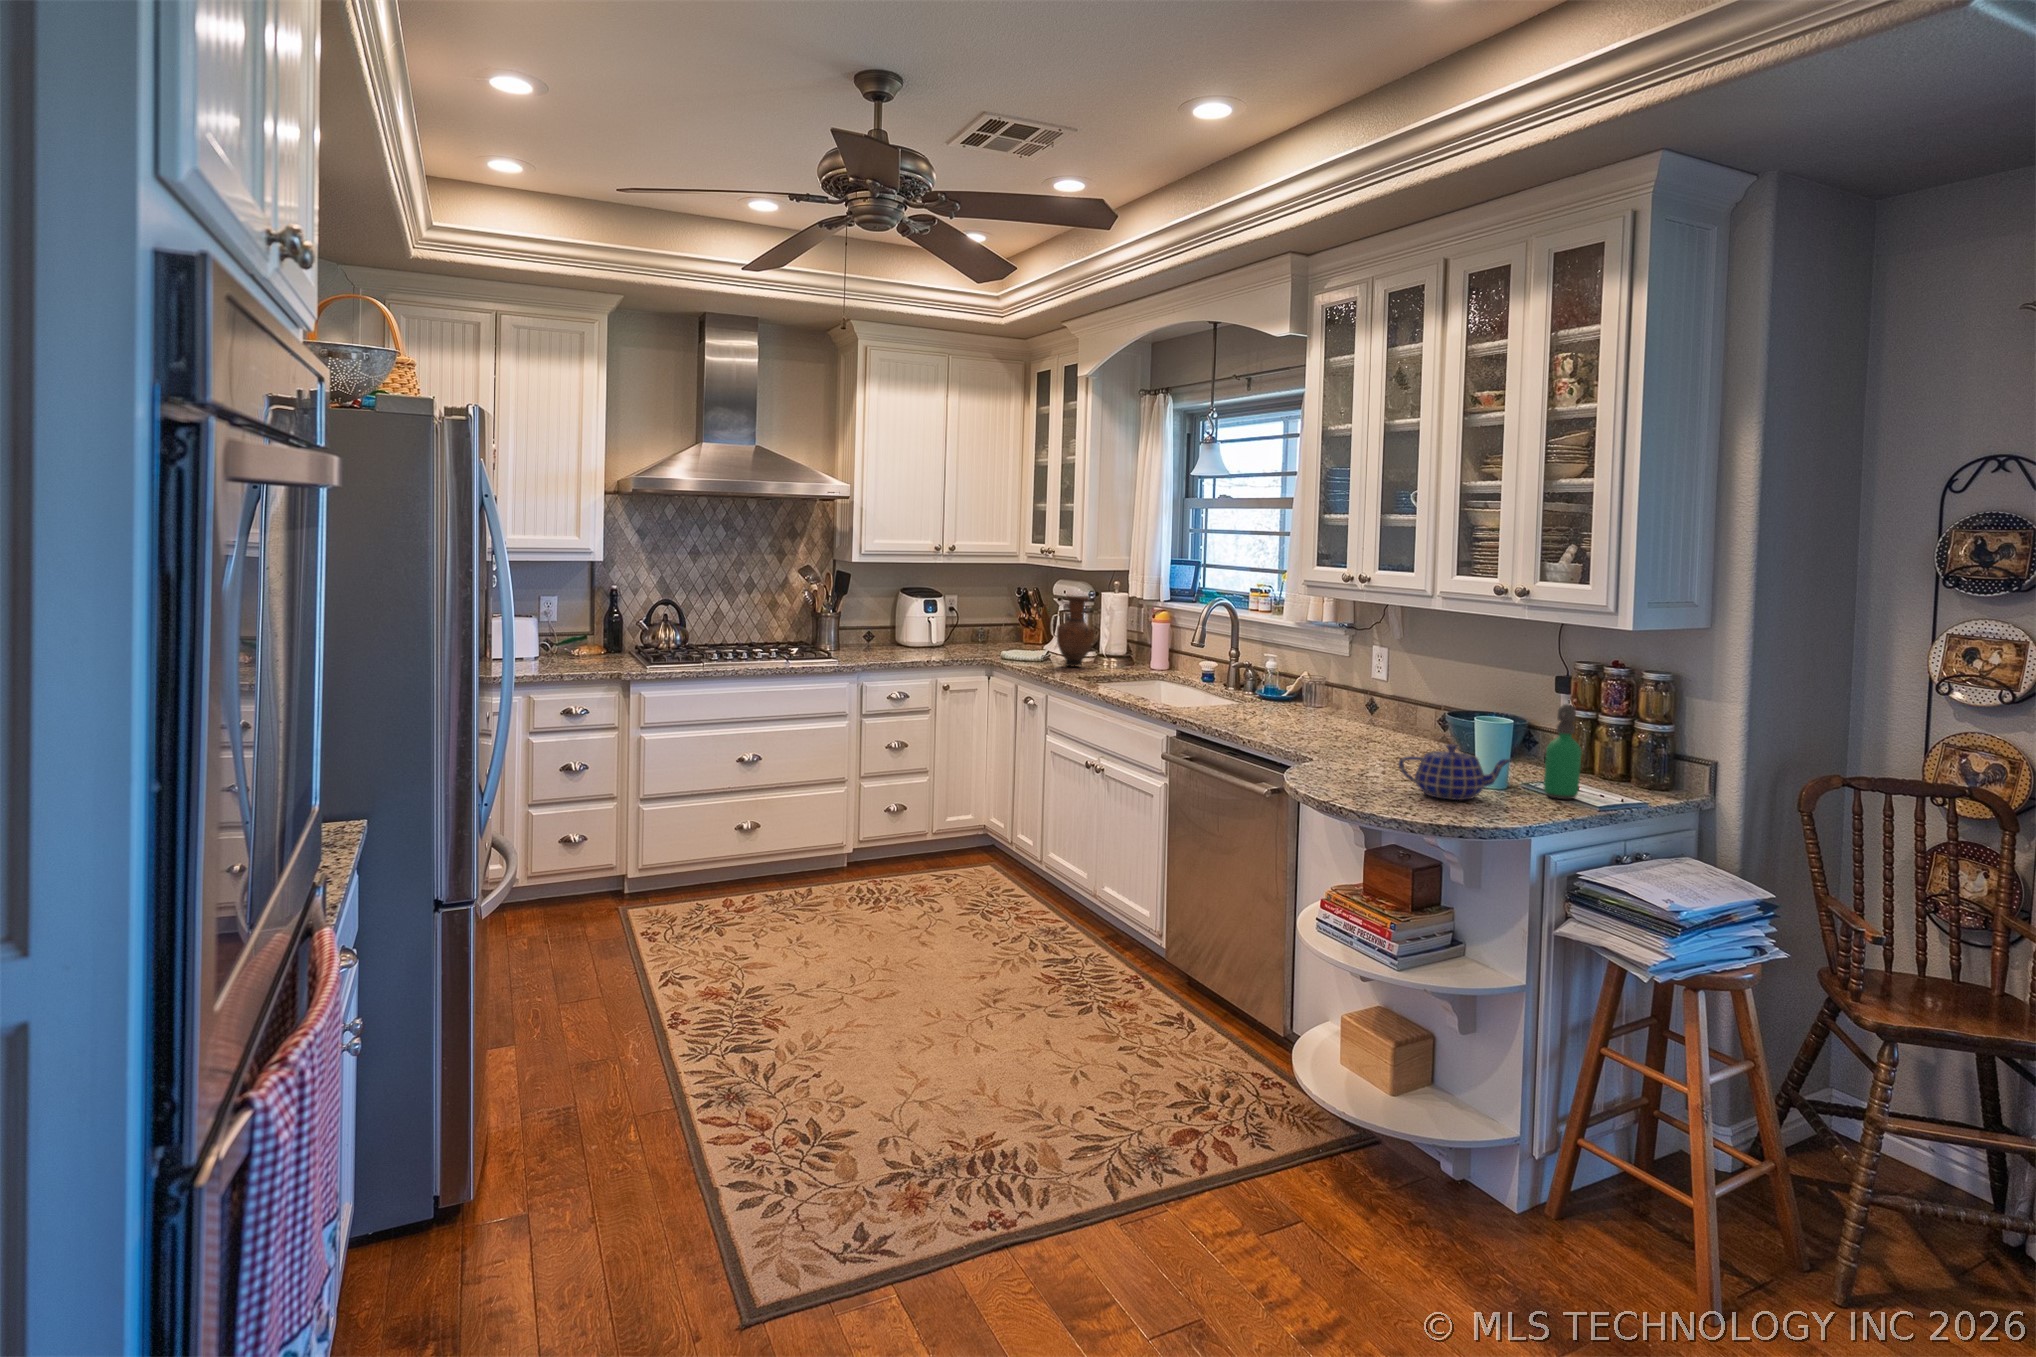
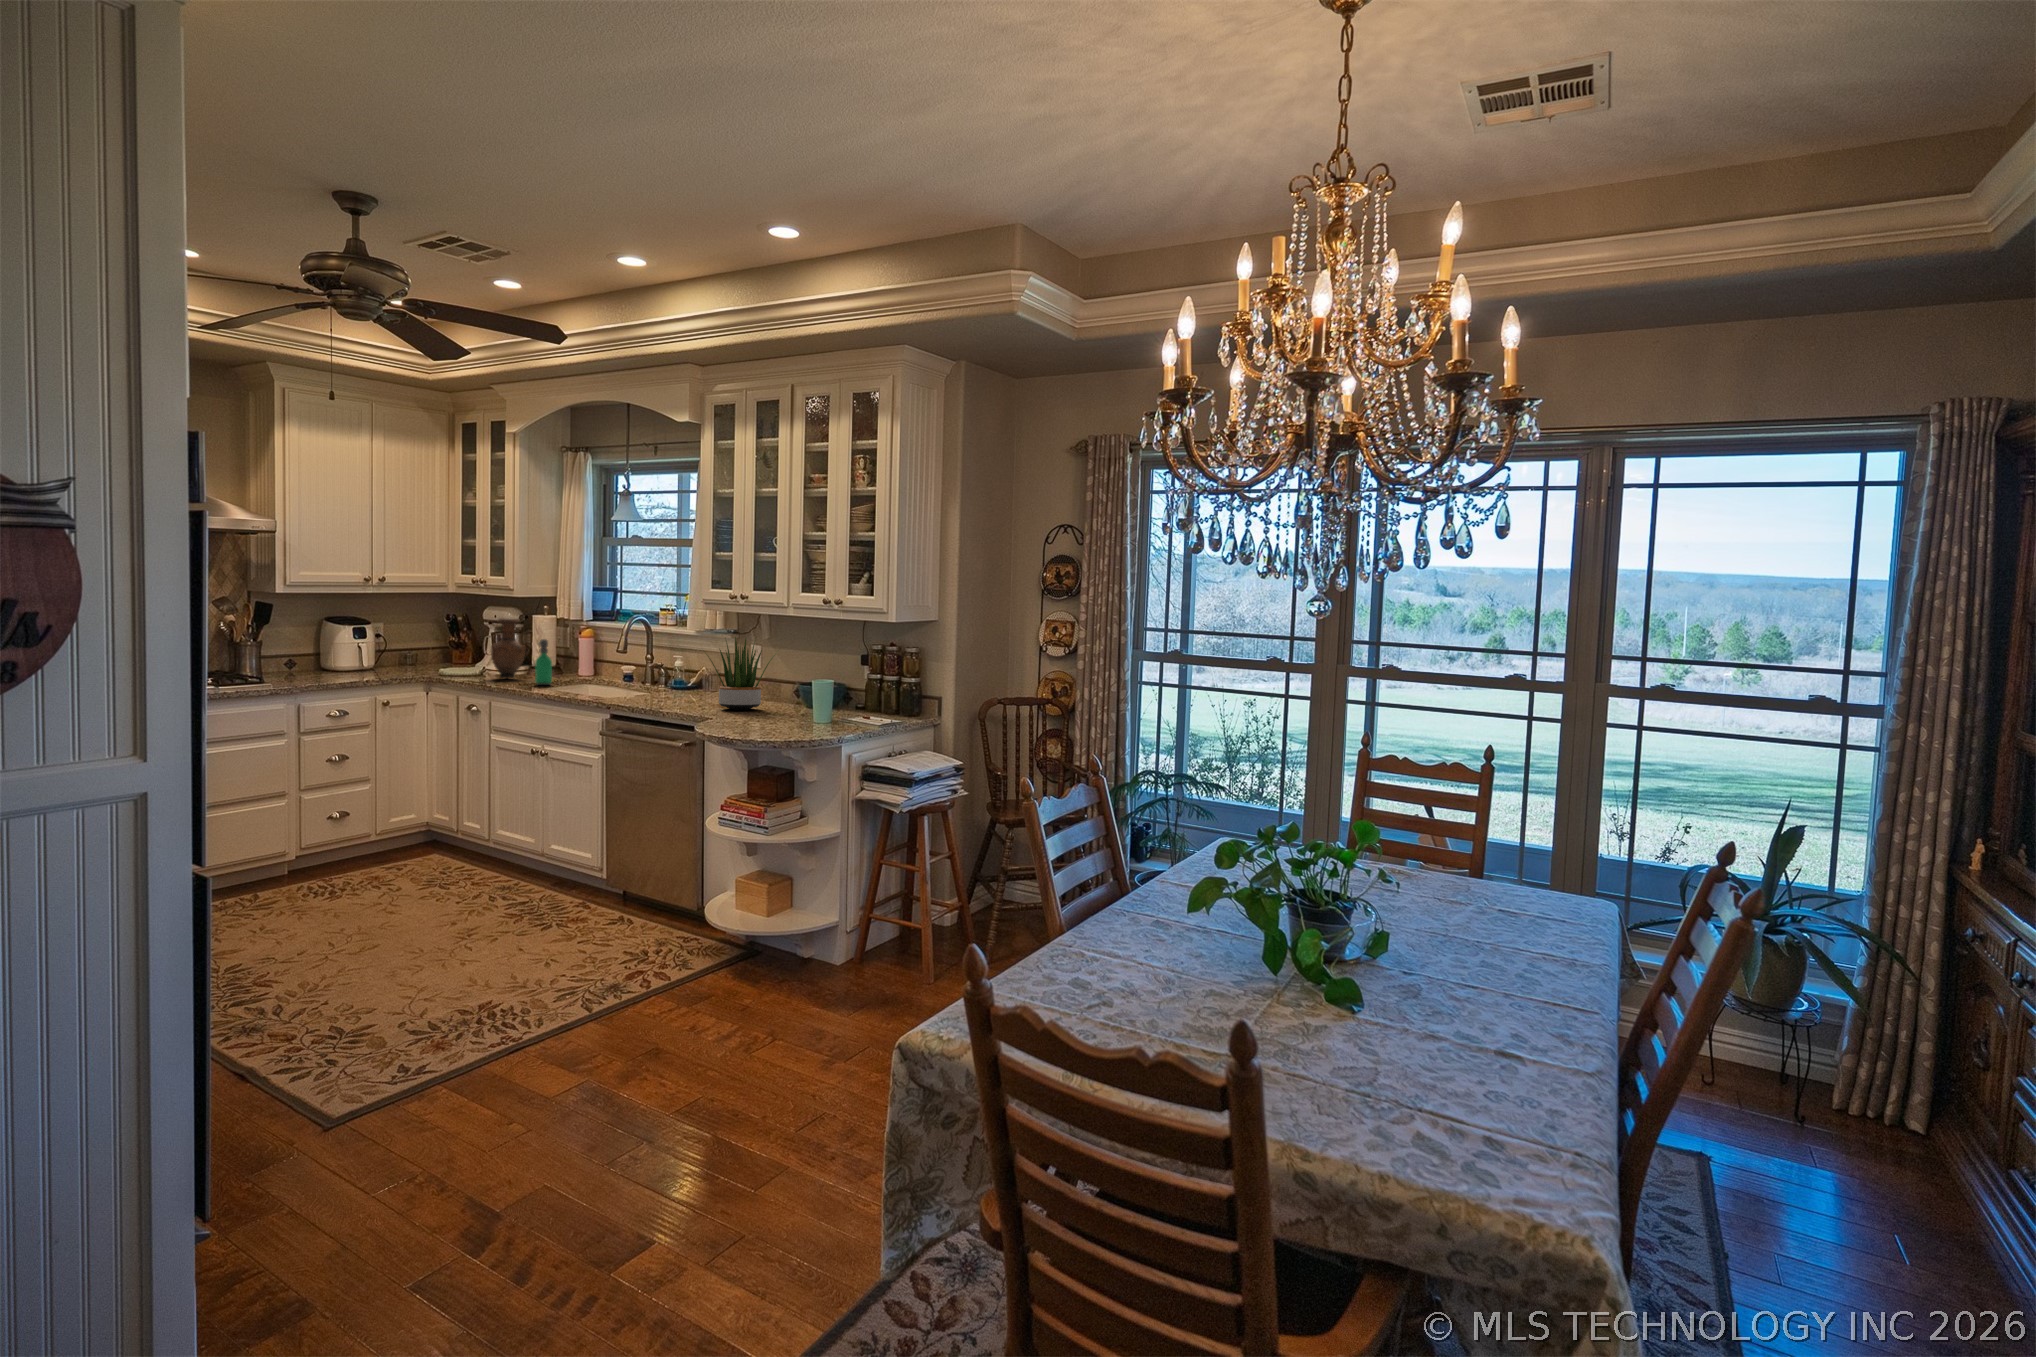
potted plant: none [1300,637,1418,743] -> present [708,637,774,710]
soap dispenser: present [1543,704,1582,799] -> present [535,639,552,685]
teapot: present [1399,744,1510,800] -> none [766,695,835,729]

